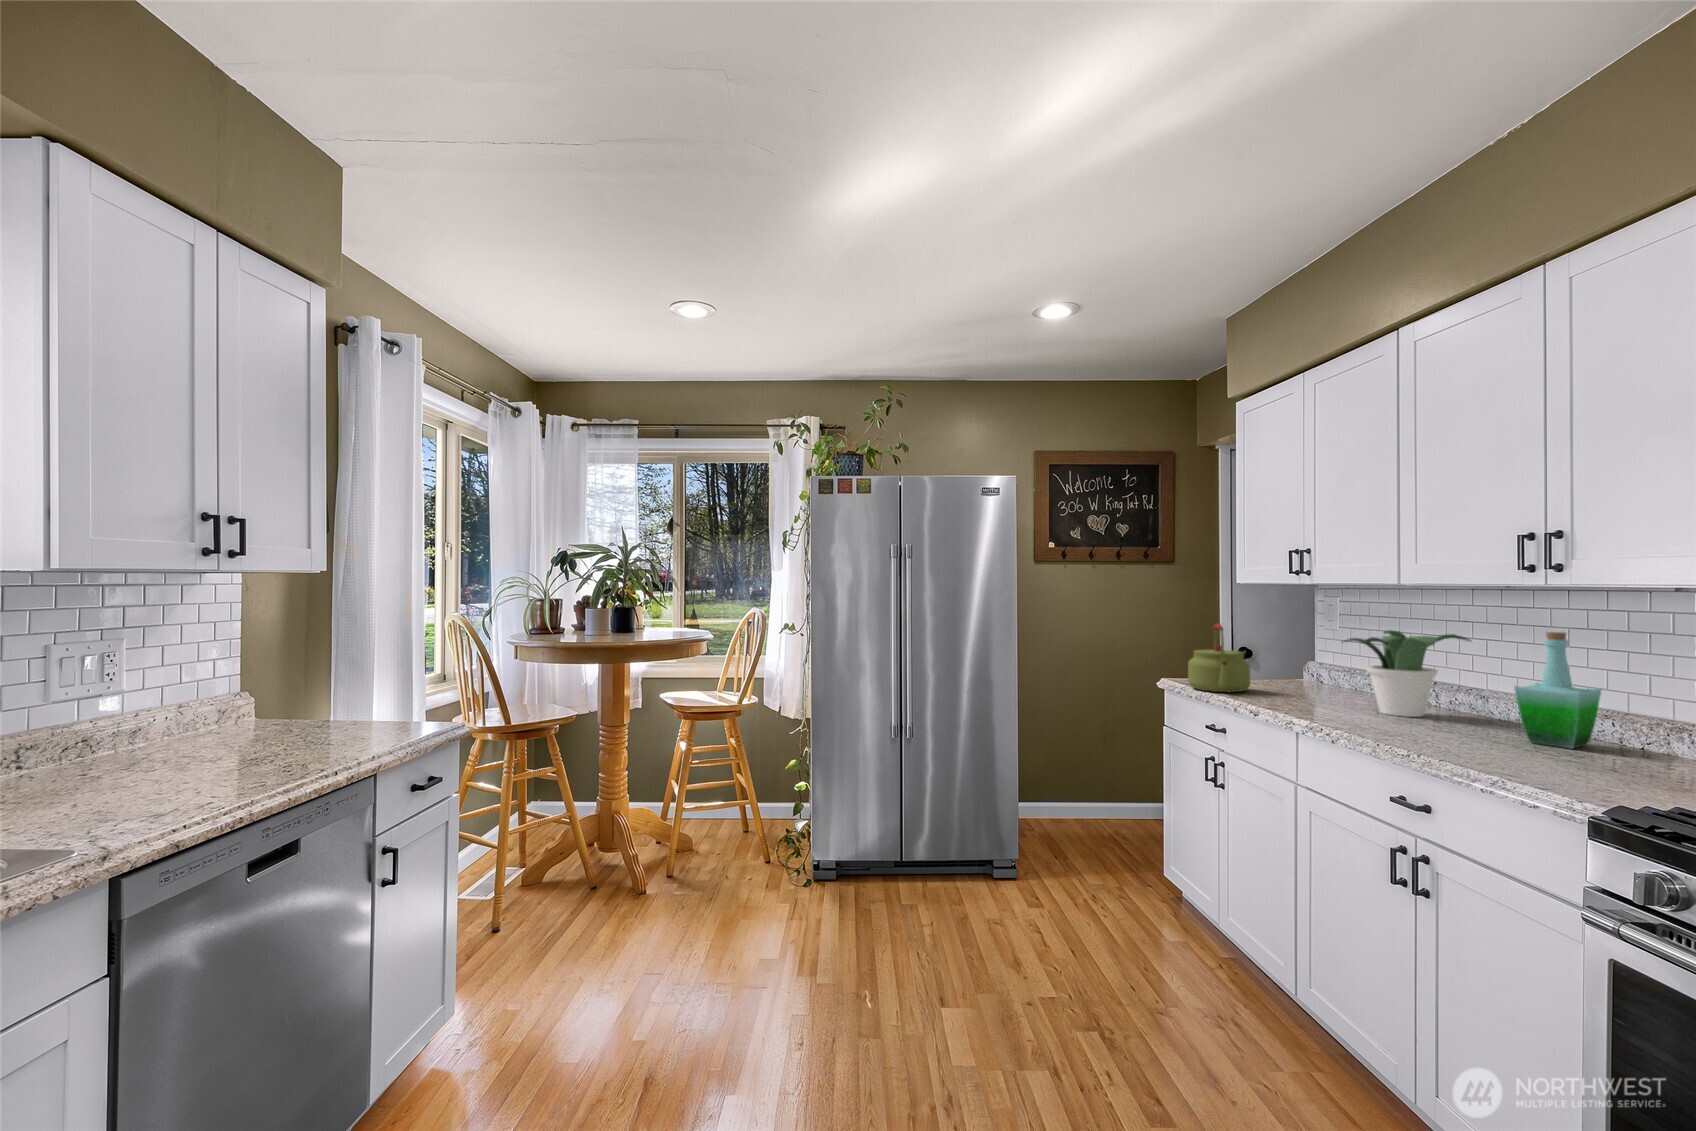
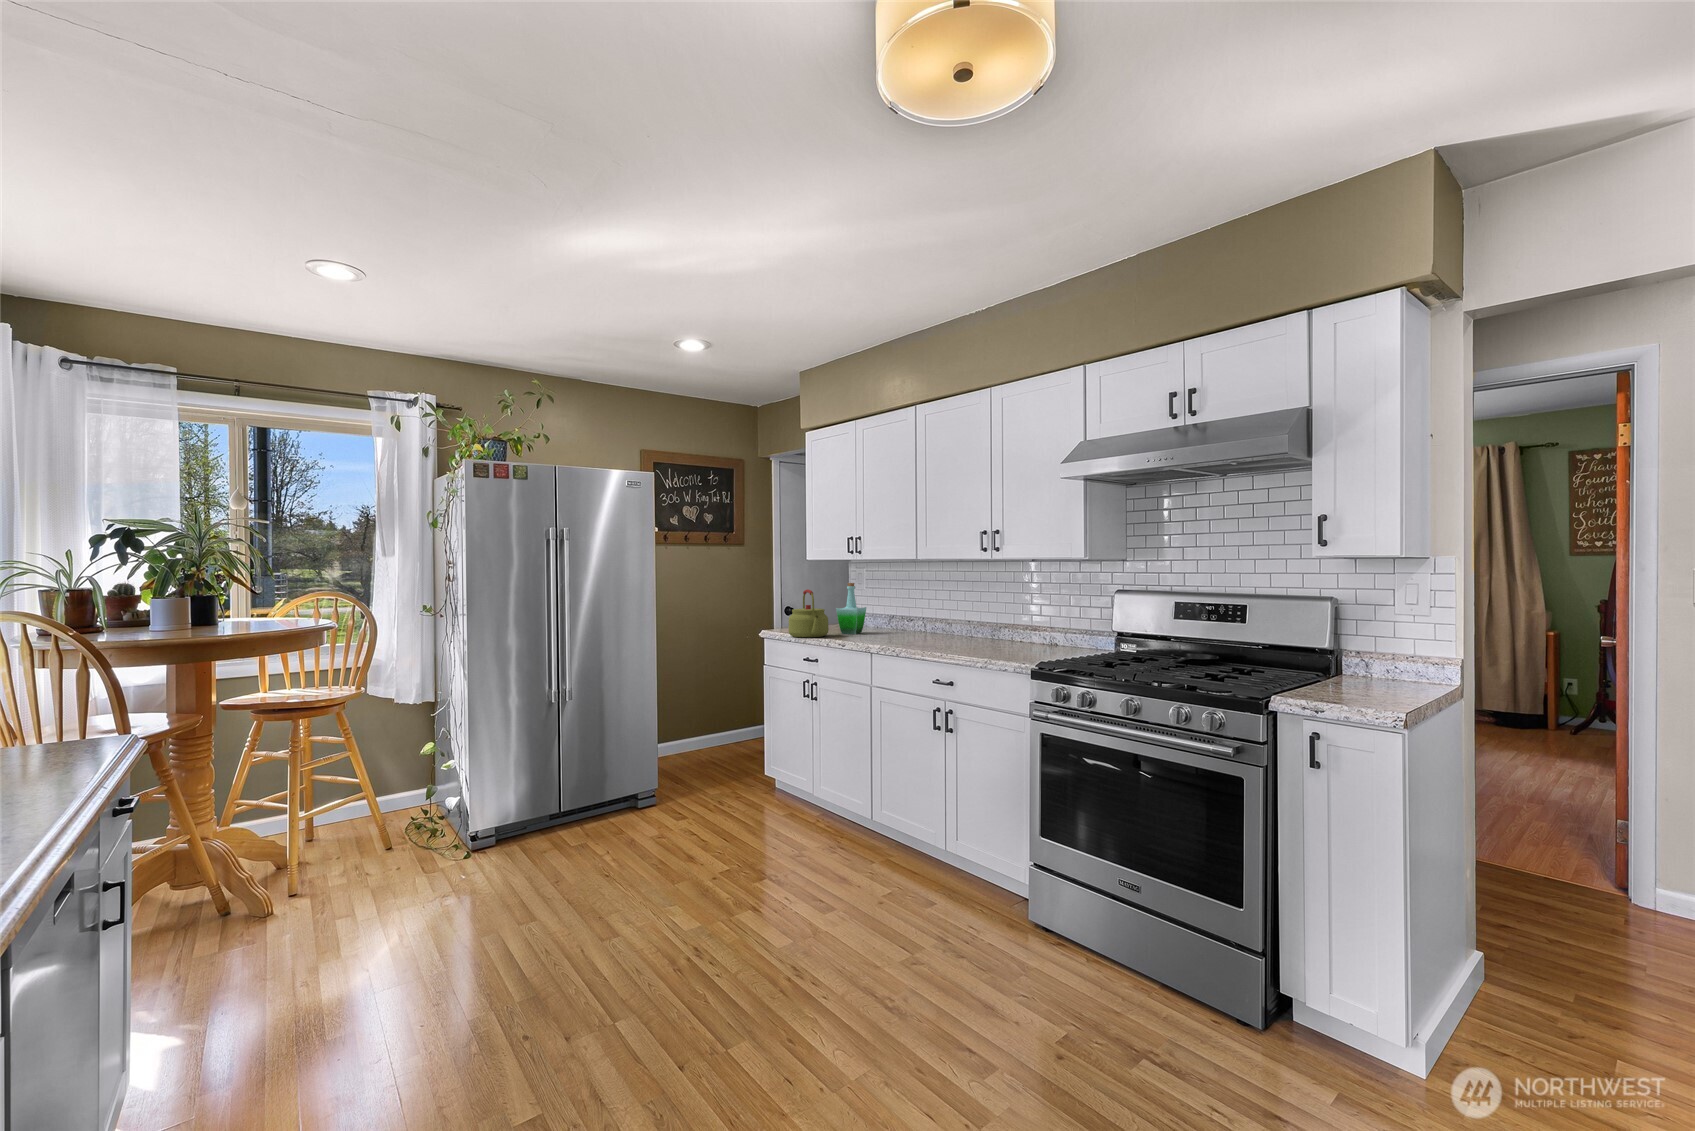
potted plant: present [1344,630,1470,717] -> none [887,589,953,640]
bottle: present [1514,632,1601,749] -> present [836,583,866,634]

